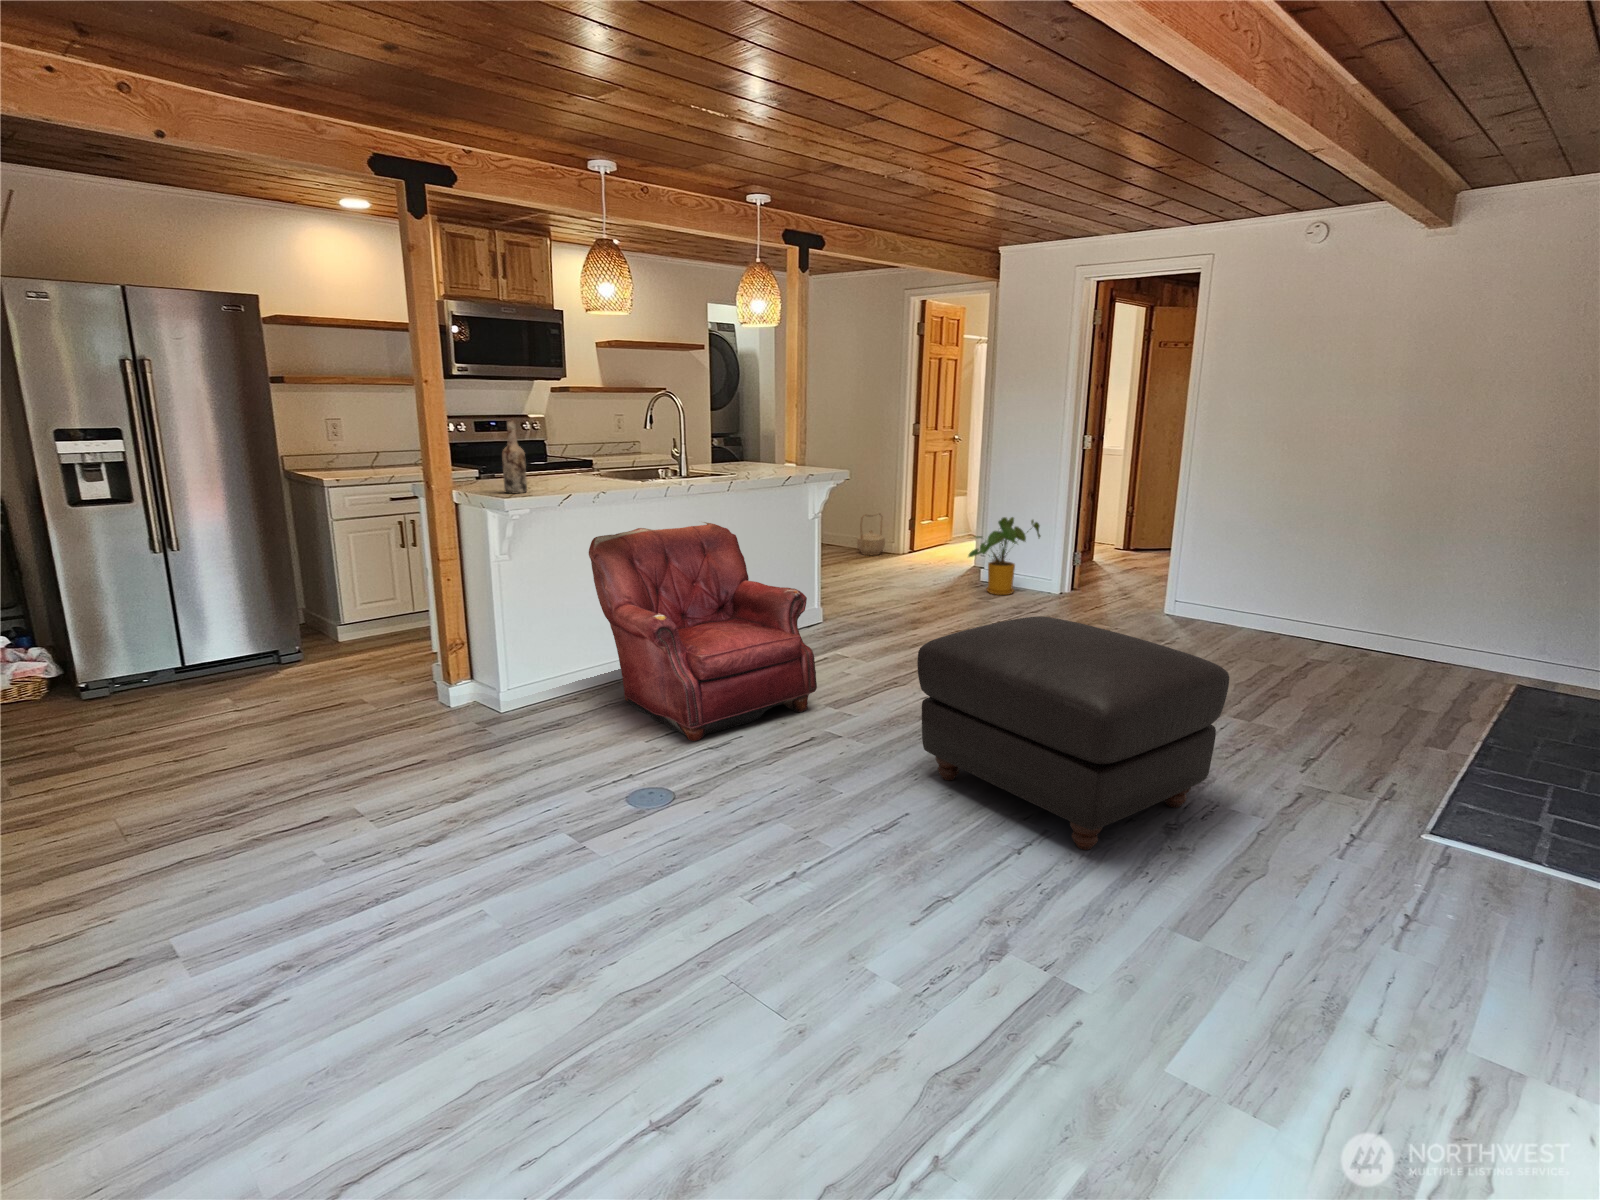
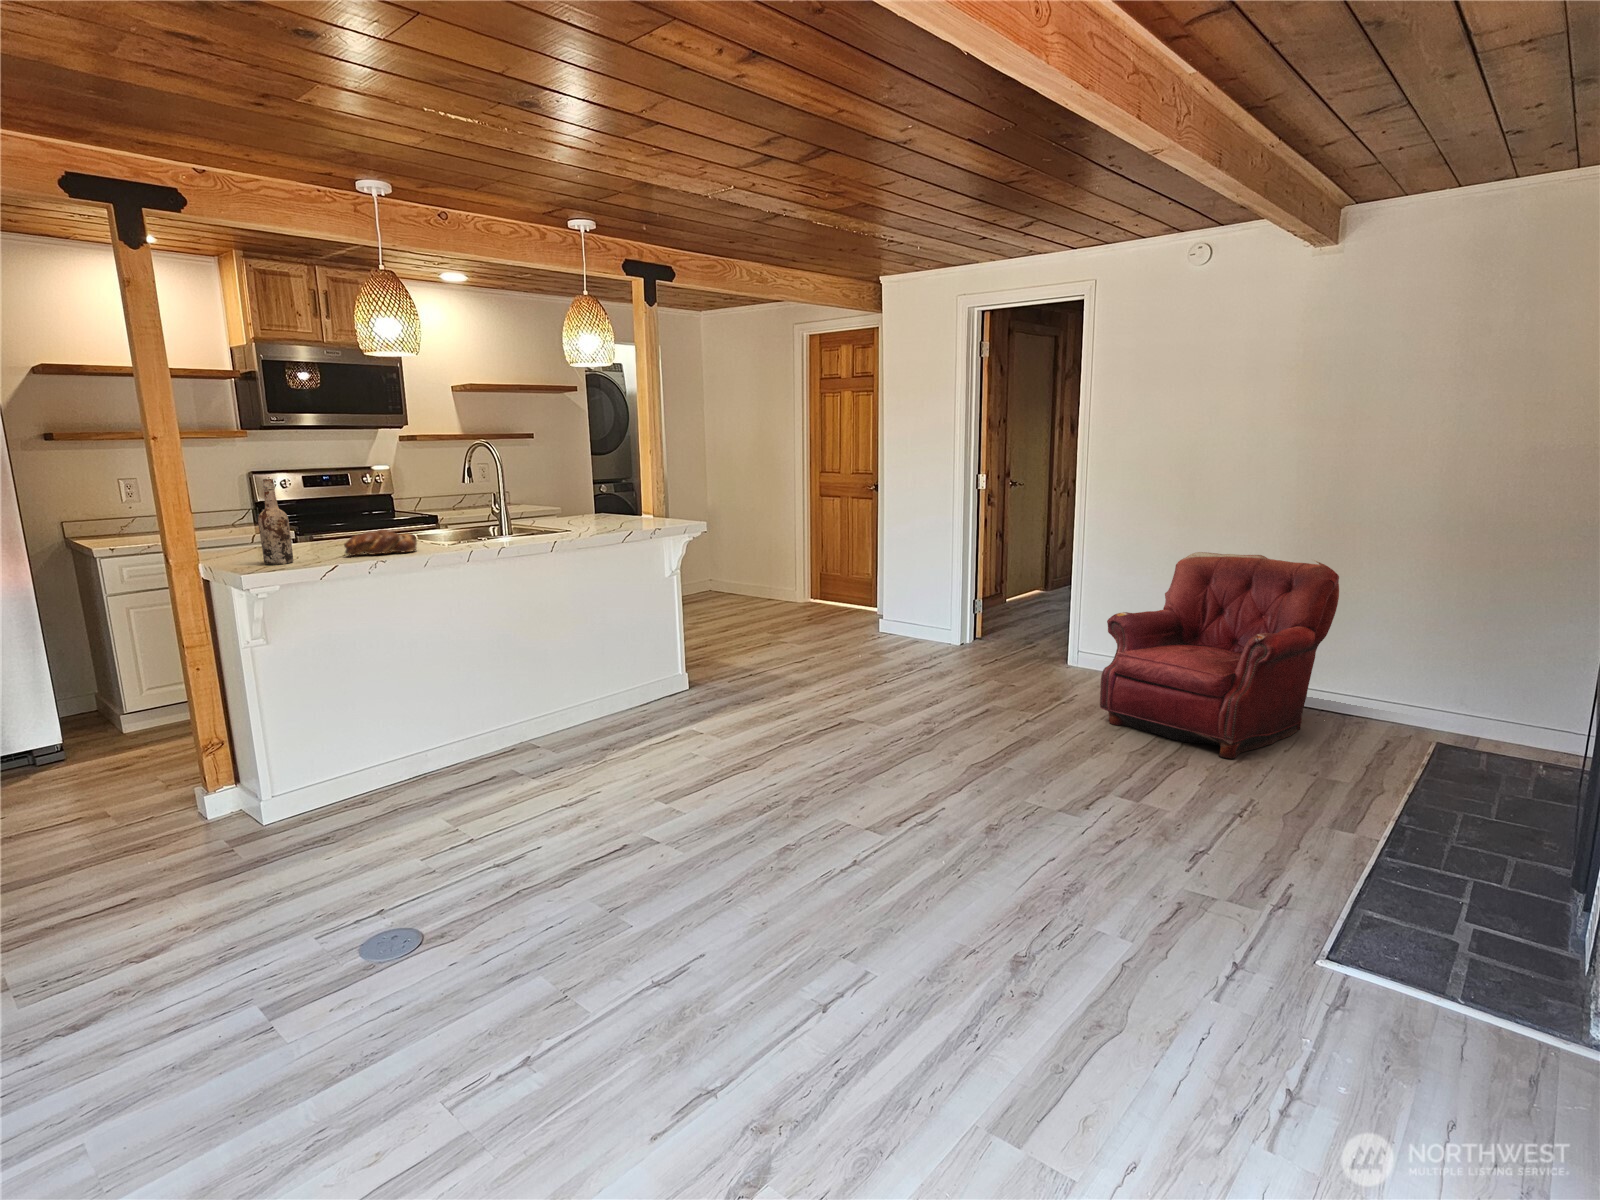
bread loaf: none [565,467,623,488] -> present [344,530,417,556]
basket: present [857,513,885,555] -> none [756,560,786,605]
house plant: present [969,517,1040,595] -> none [858,564,938,649]
armchair: present [589,522,817,741] -> present [1100,552,1339,759]
ottoman: present [917,616,1229,850] -> none [723,696,1083,1002]

